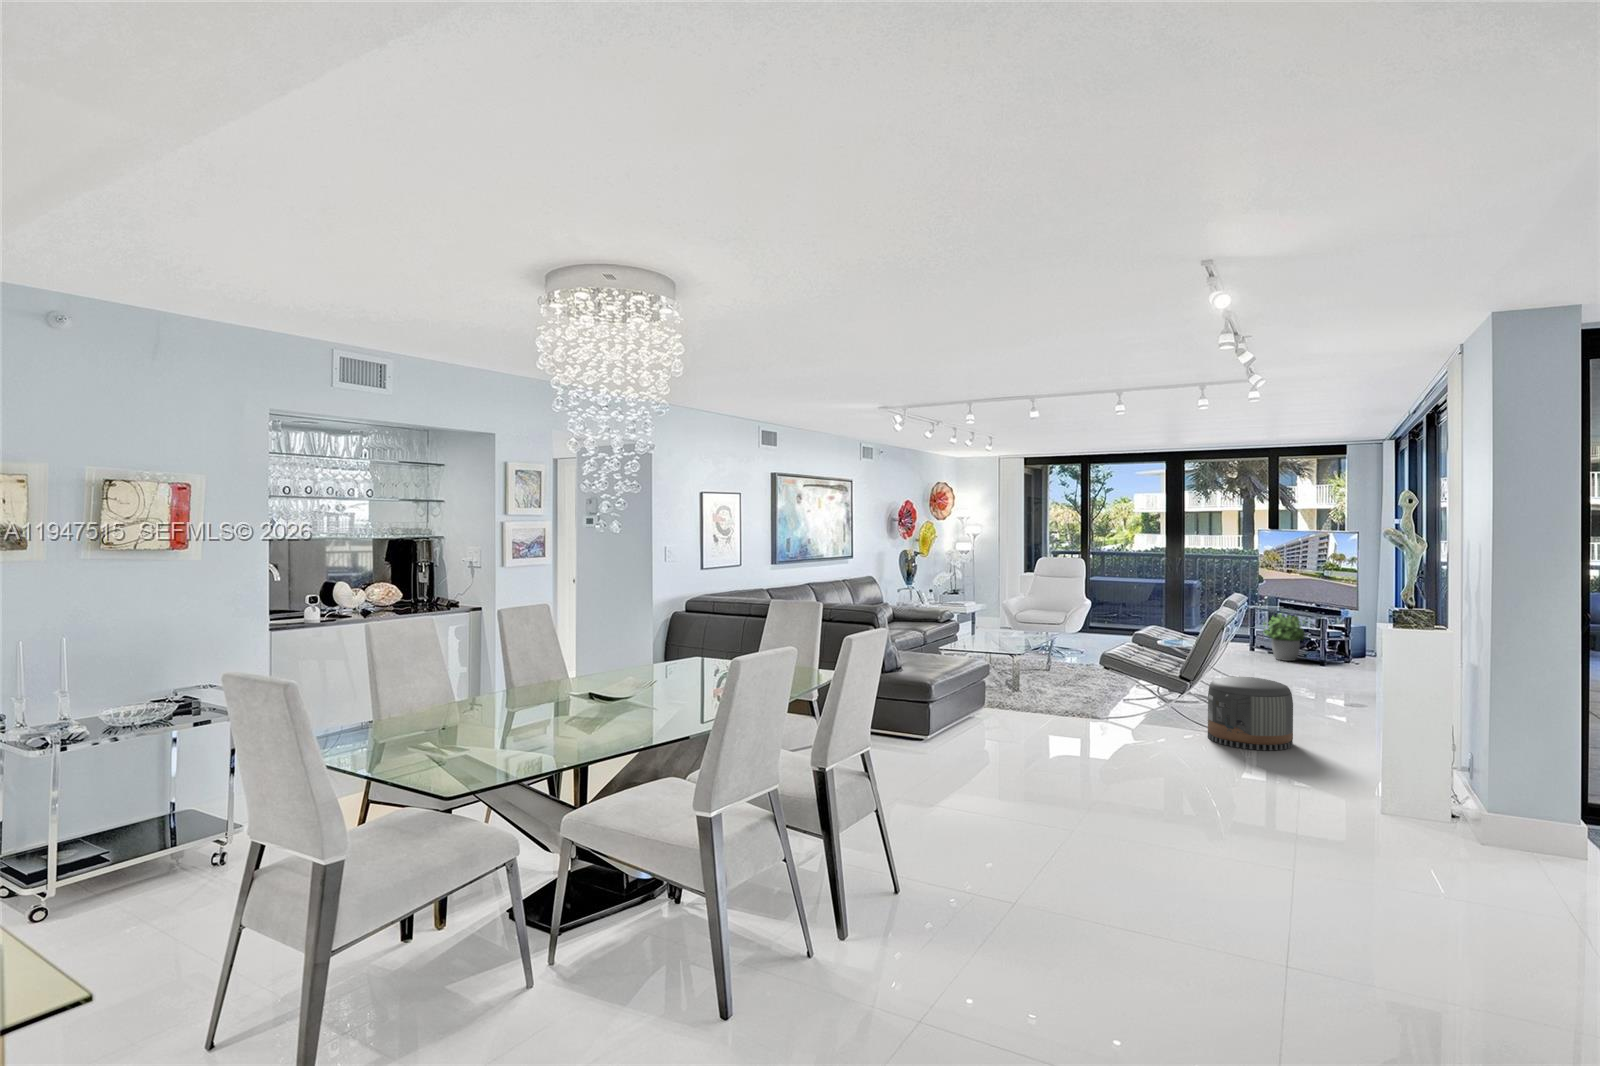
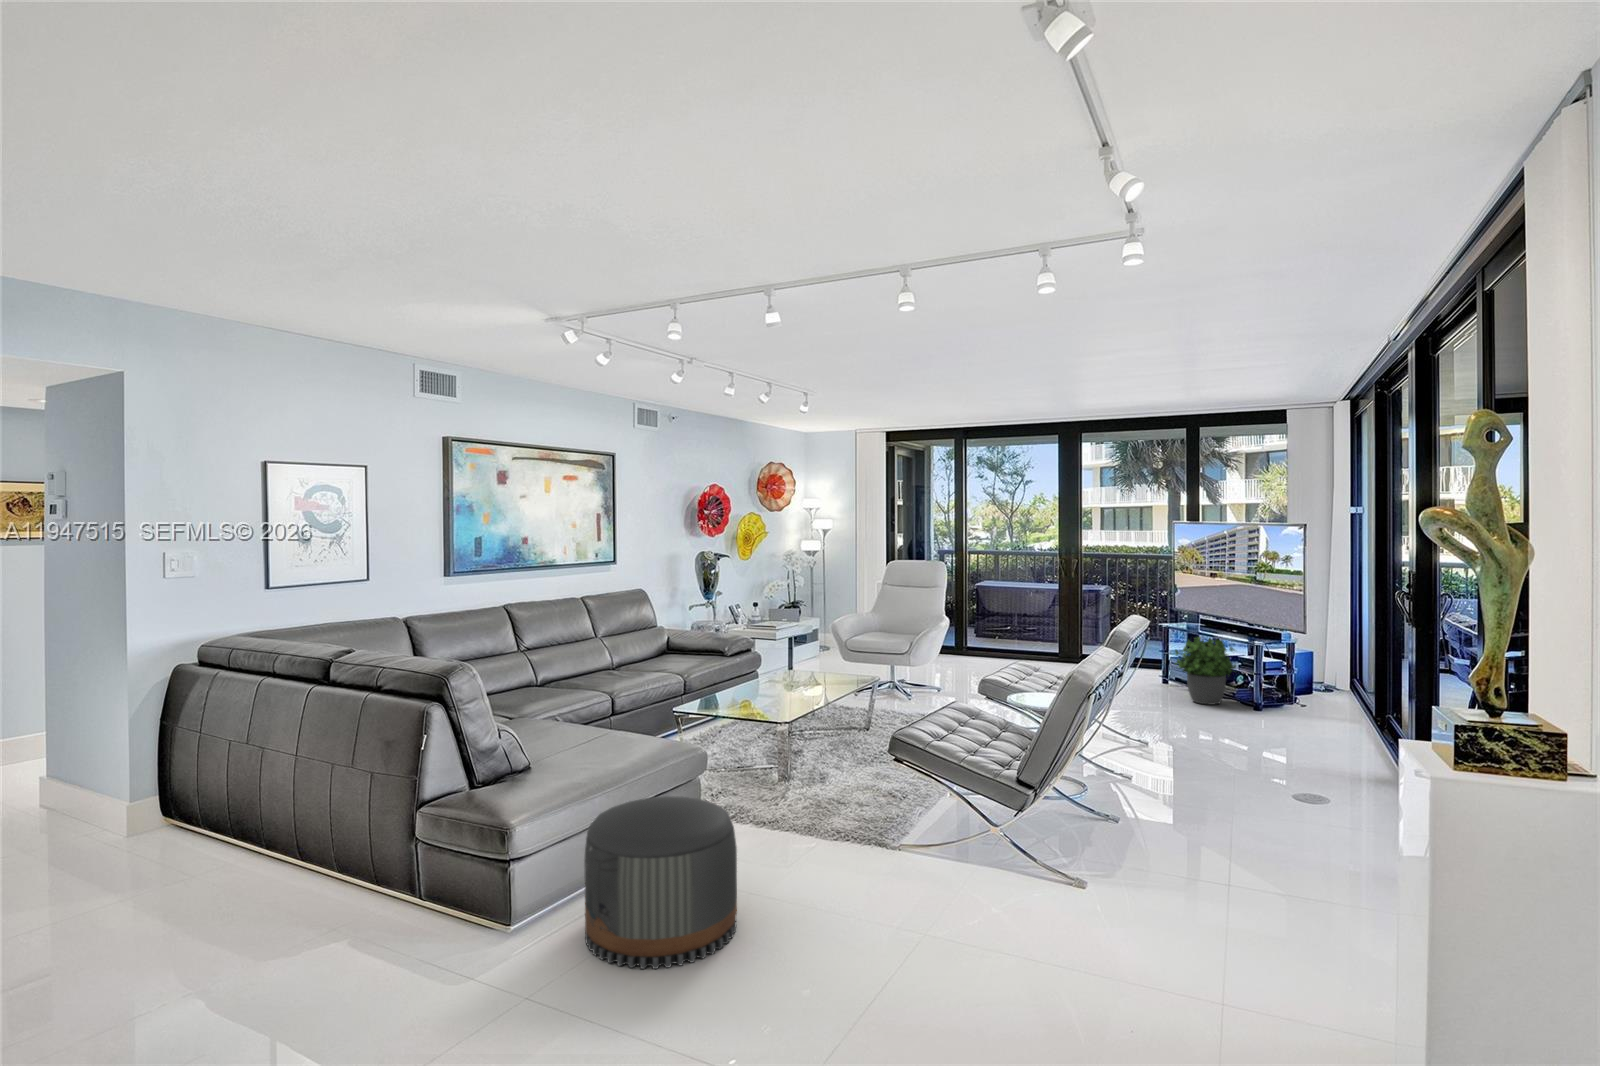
pouf: present [1208,677,1293,750] -> present [584,796,737,969]

